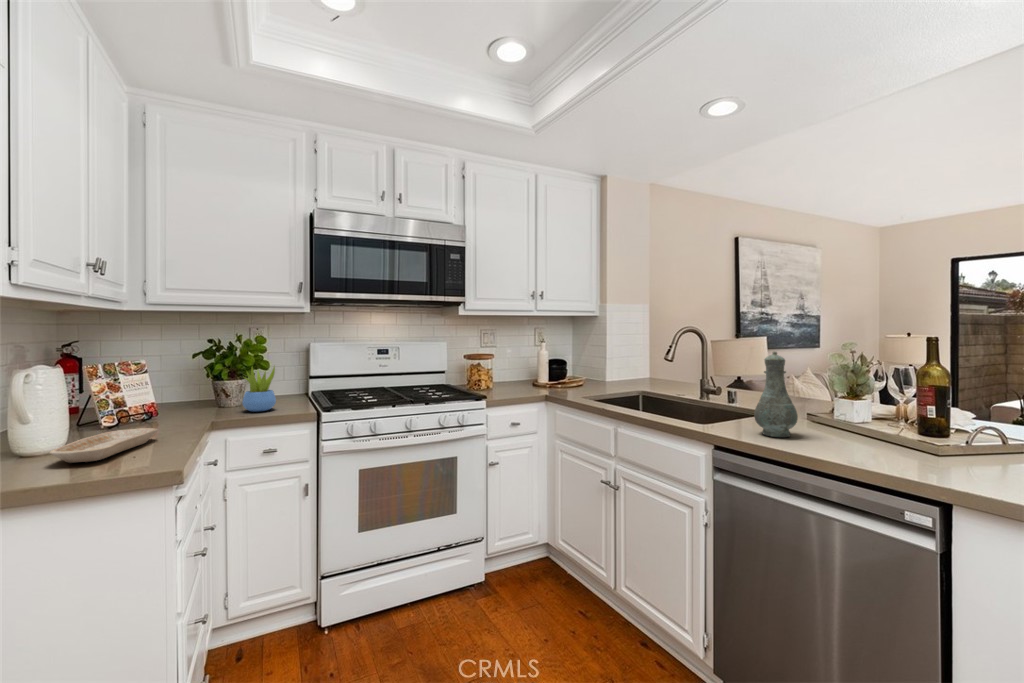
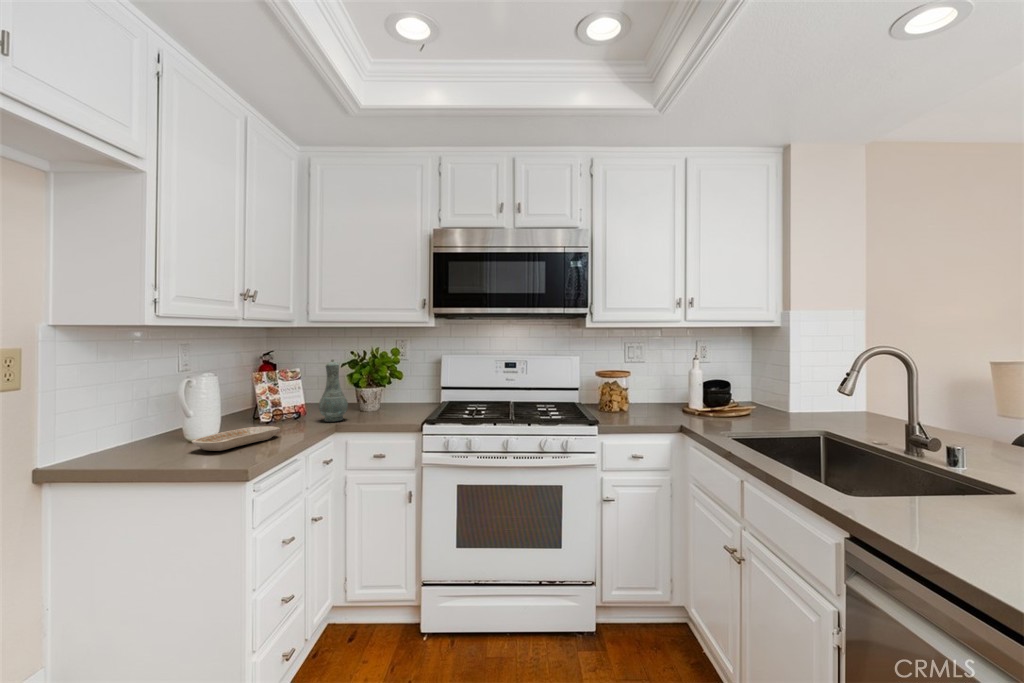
vase: present [754,352,798,437] -> present [319,360,348,422]
succulent plant: present [243,367,276,412] -> none [369,376,396,418]

